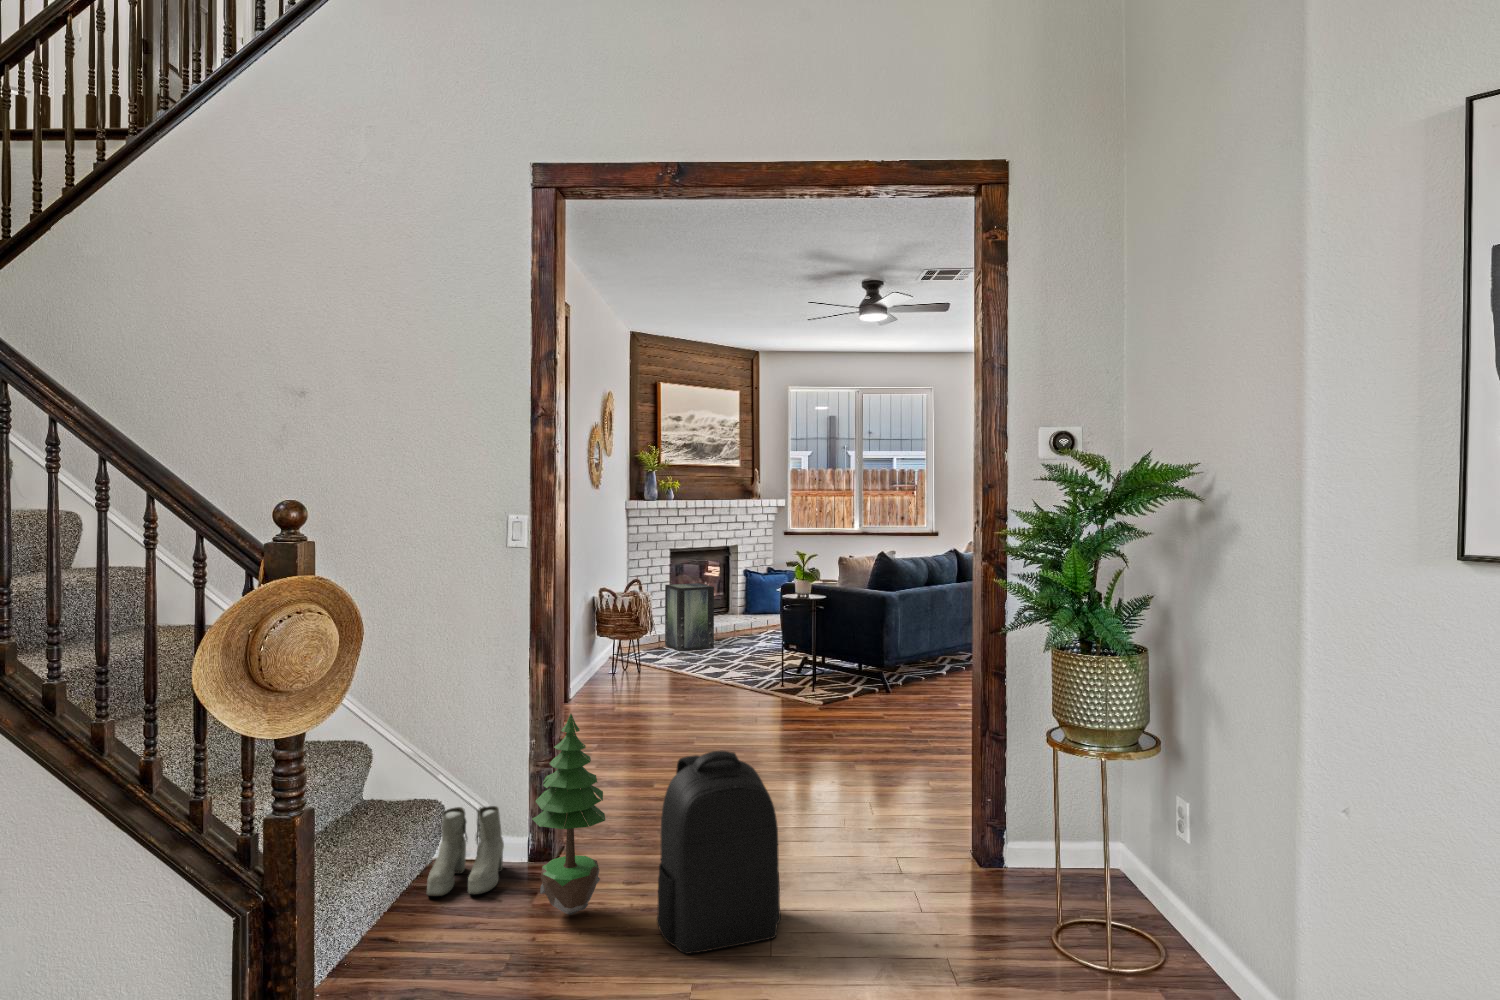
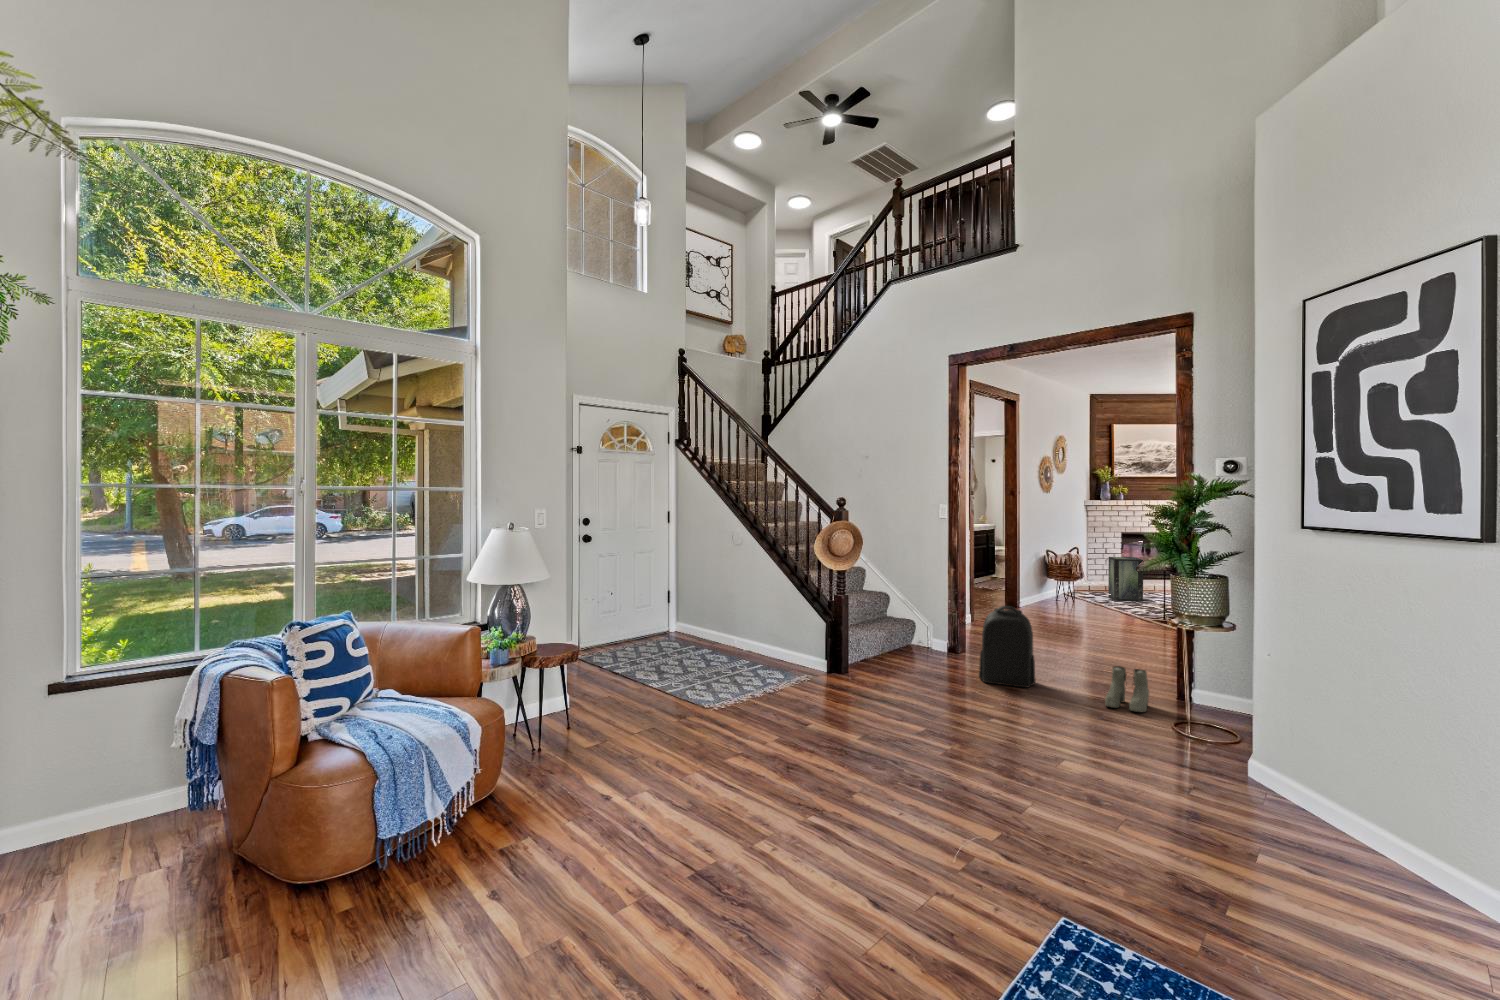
potted tree: present [532,714,605,915] -> none [934,584,965,667]
boots: present [427,806,504,896] -> present [1105,666,1149,712]

